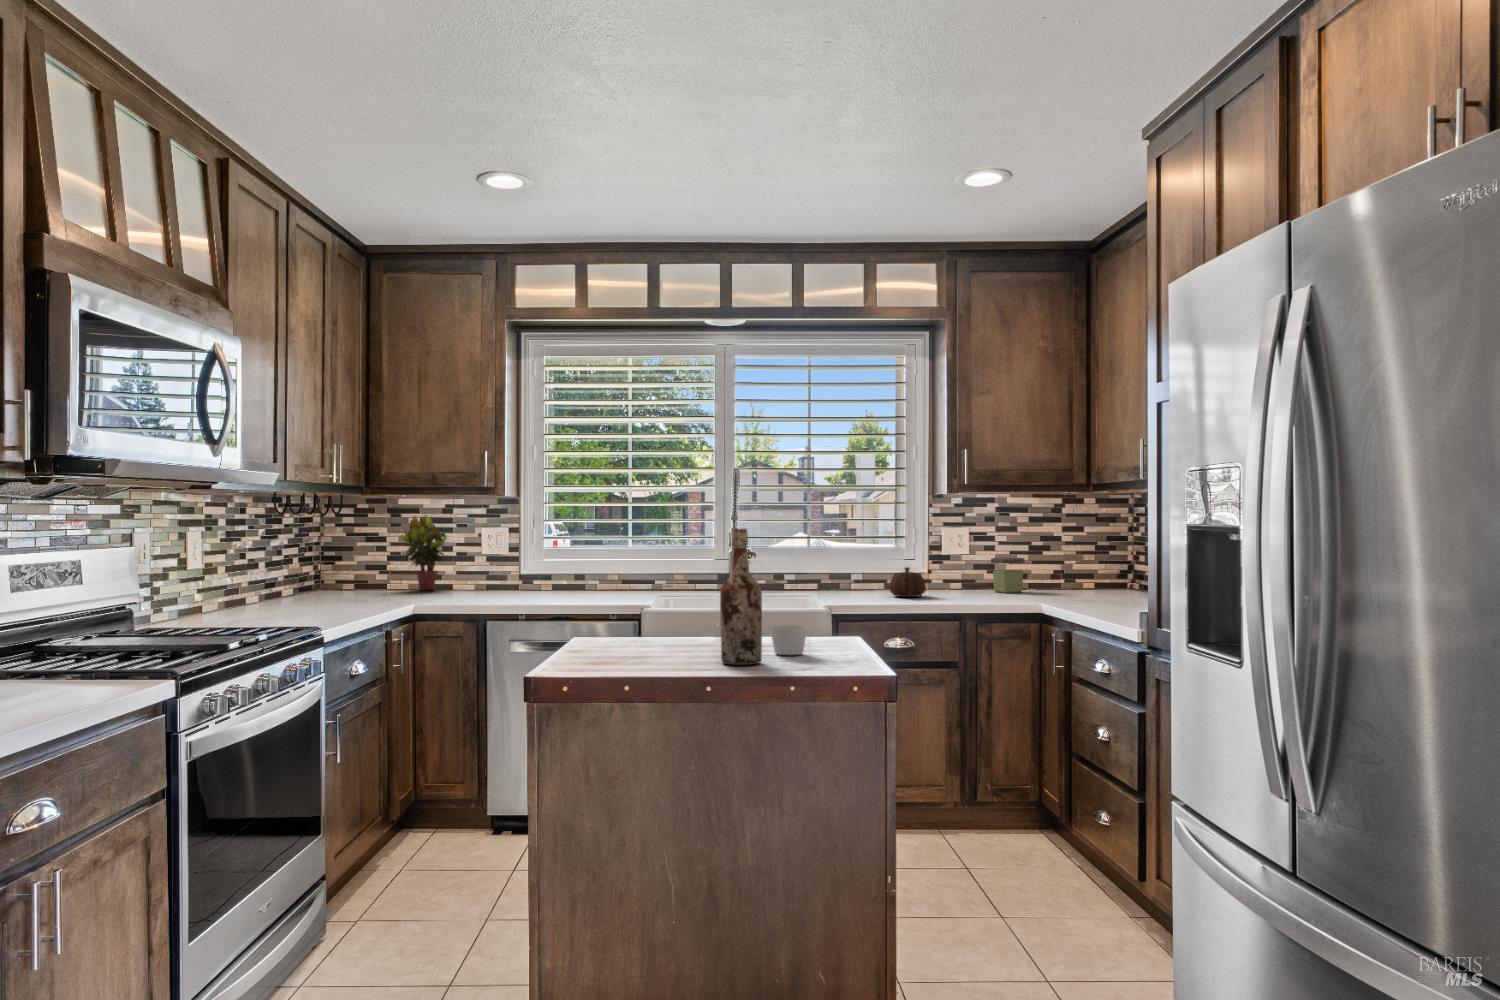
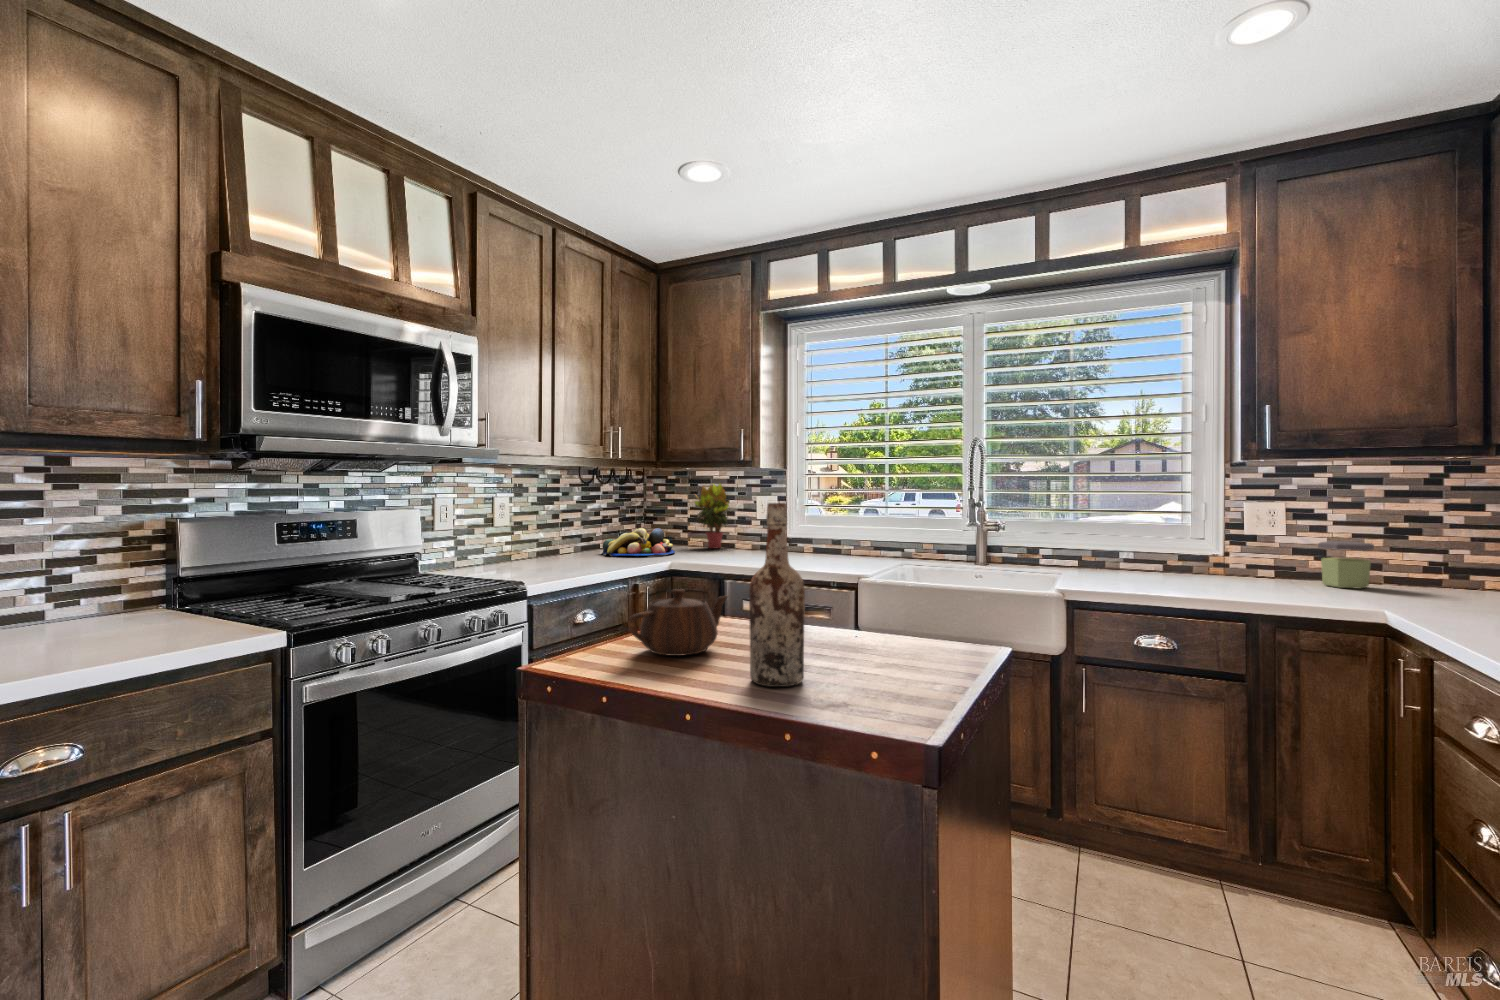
teapot: present [889,567,926,597] -> present [628,589,728,656]
fruit bowl: none [299,568,396,603] -> present [602,528,675,556]
candle: present [770,625,807,655] -> none [841,631,892,675]

